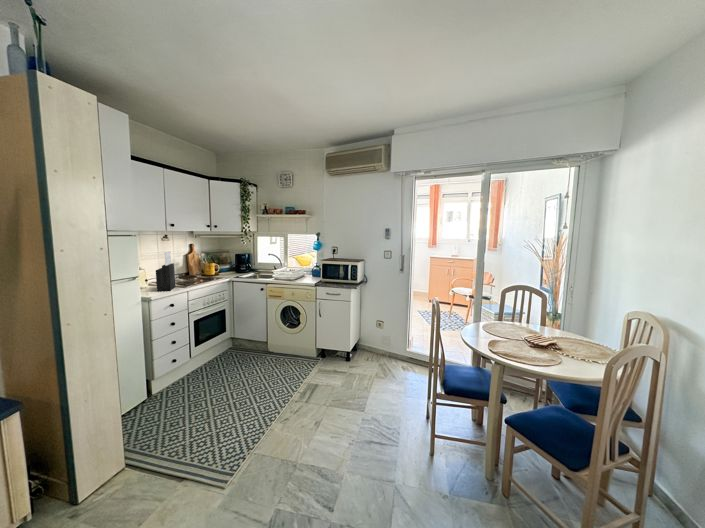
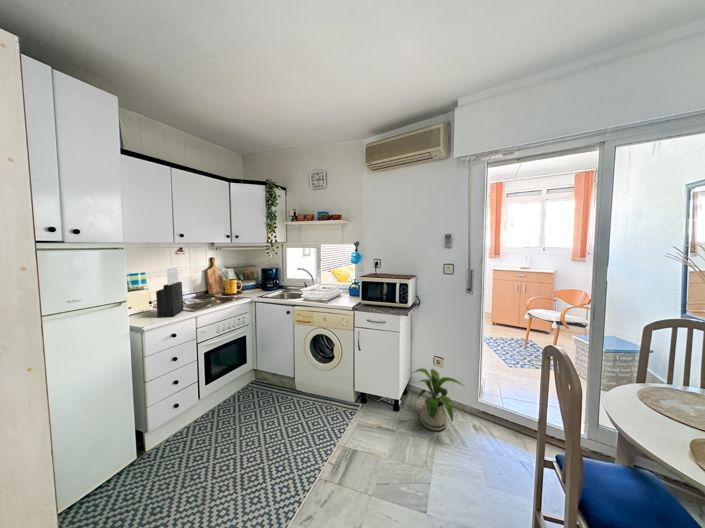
house plant: none [359,327,395,370] -> present [413,368,462,431]

